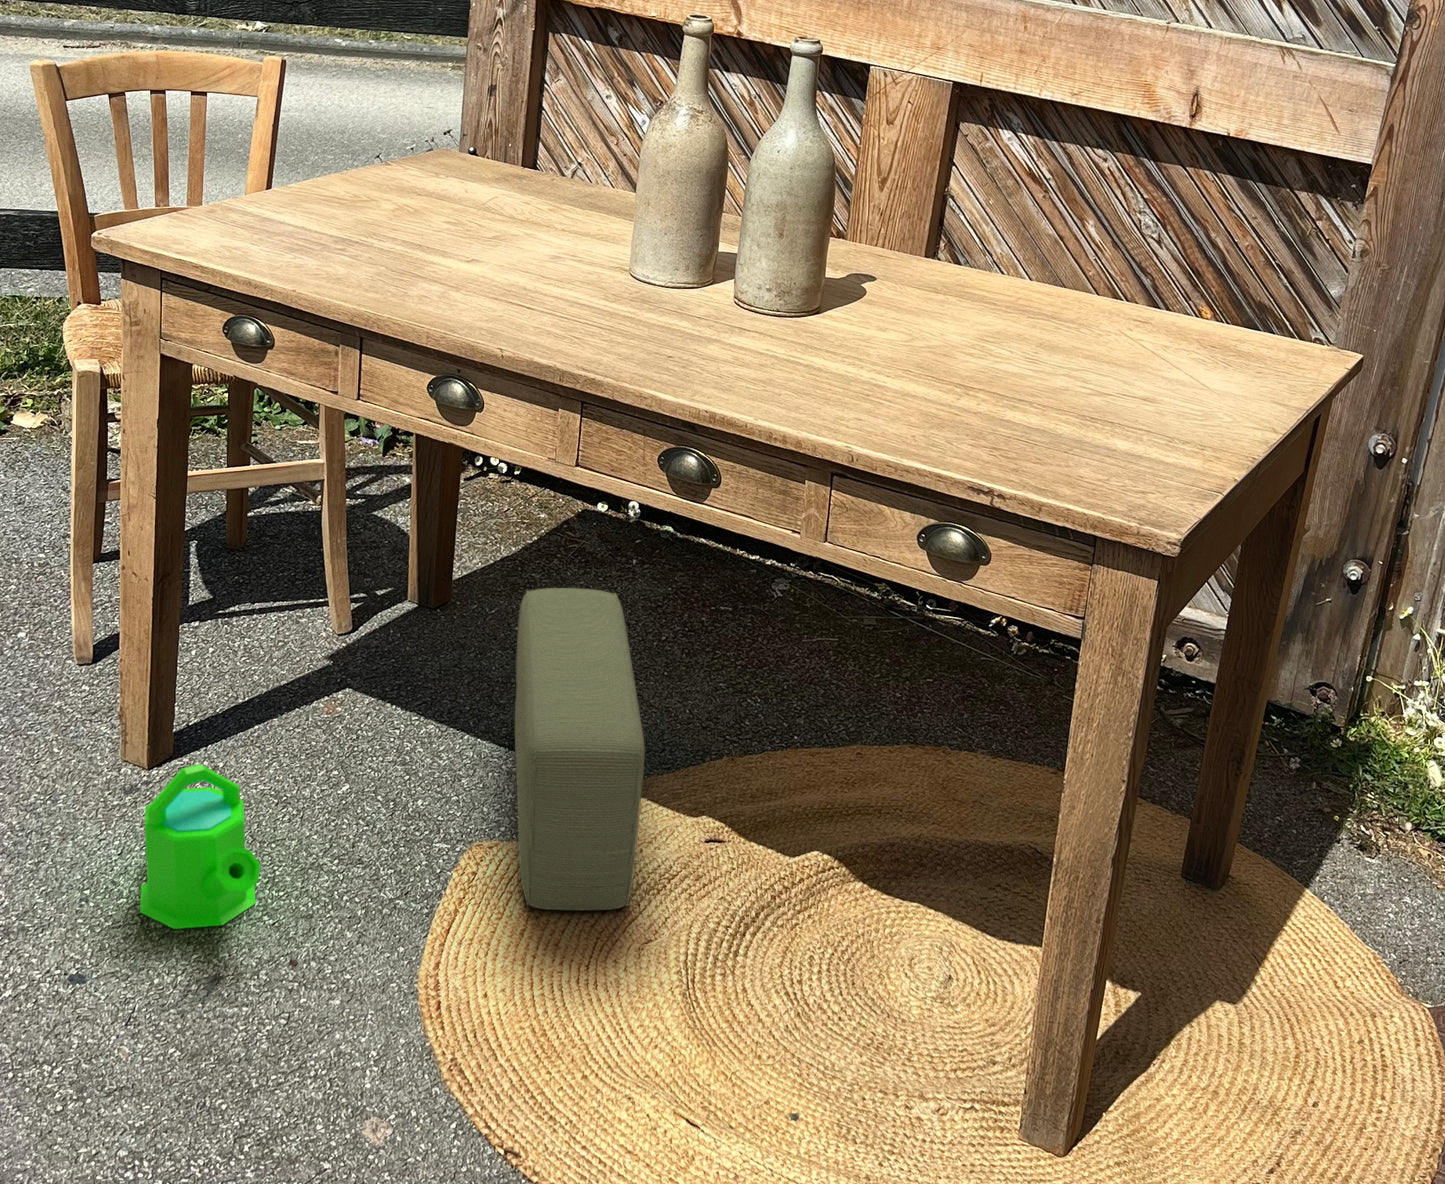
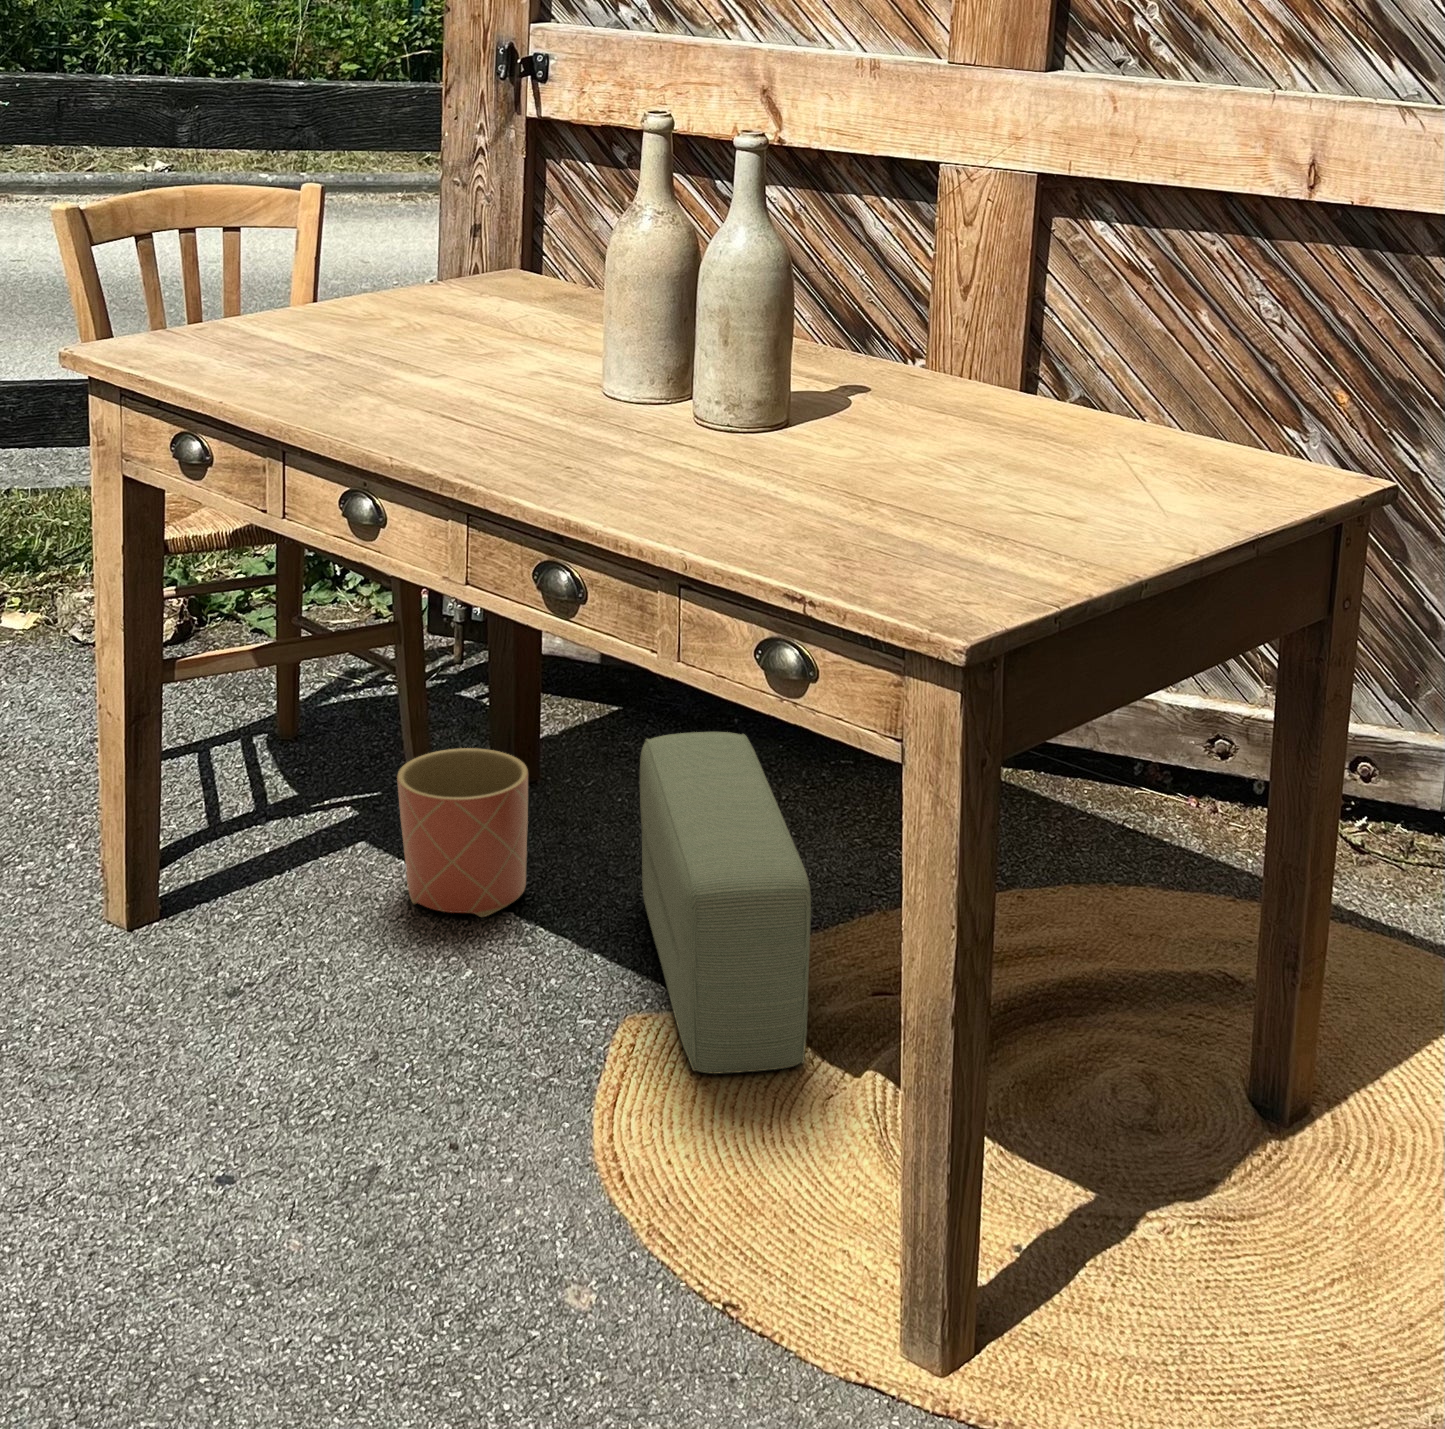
planter: none [303,581,422,735] -> present [397,748,528,917]
watering can: present [140,764,260,929] -> none [271,940,411,1123]

